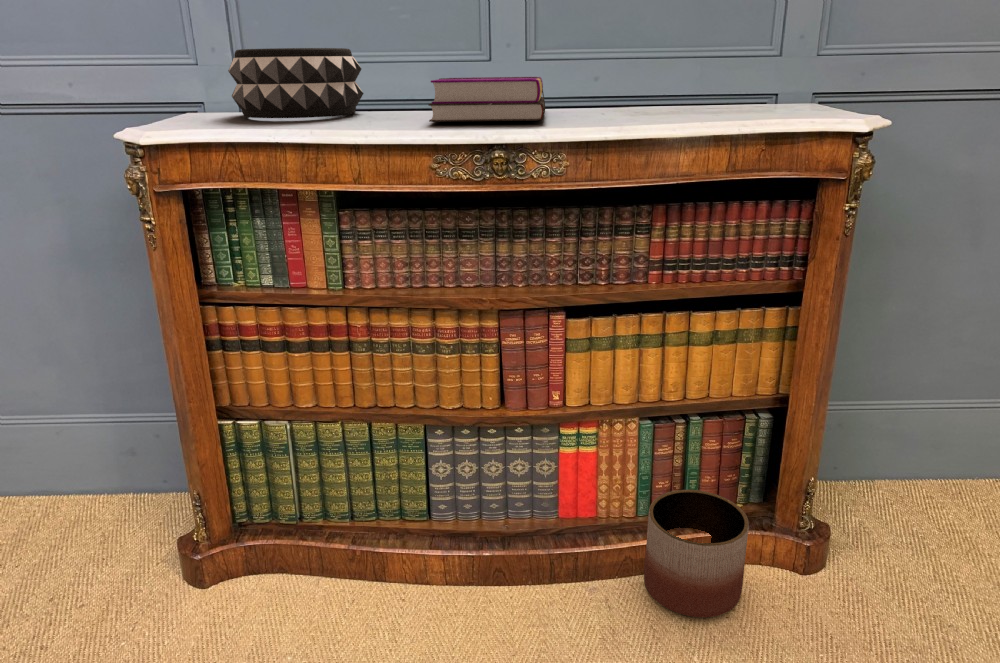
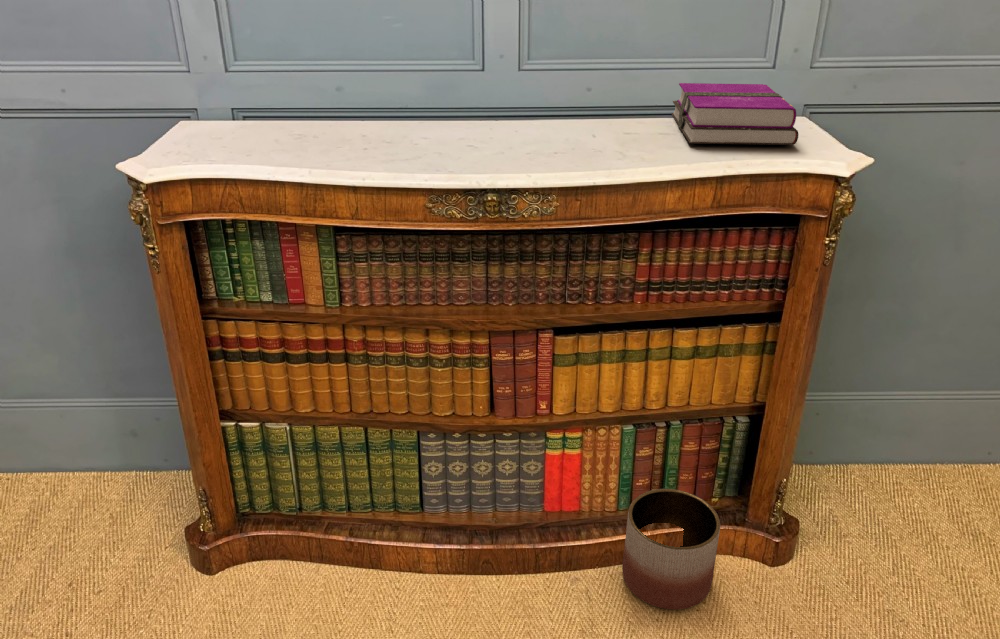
decorative bowl: present [228,48,364,118] -> none [223,58,358,142]
hardback book: present [428,77,545,122] -> present [672,83,799,145]

